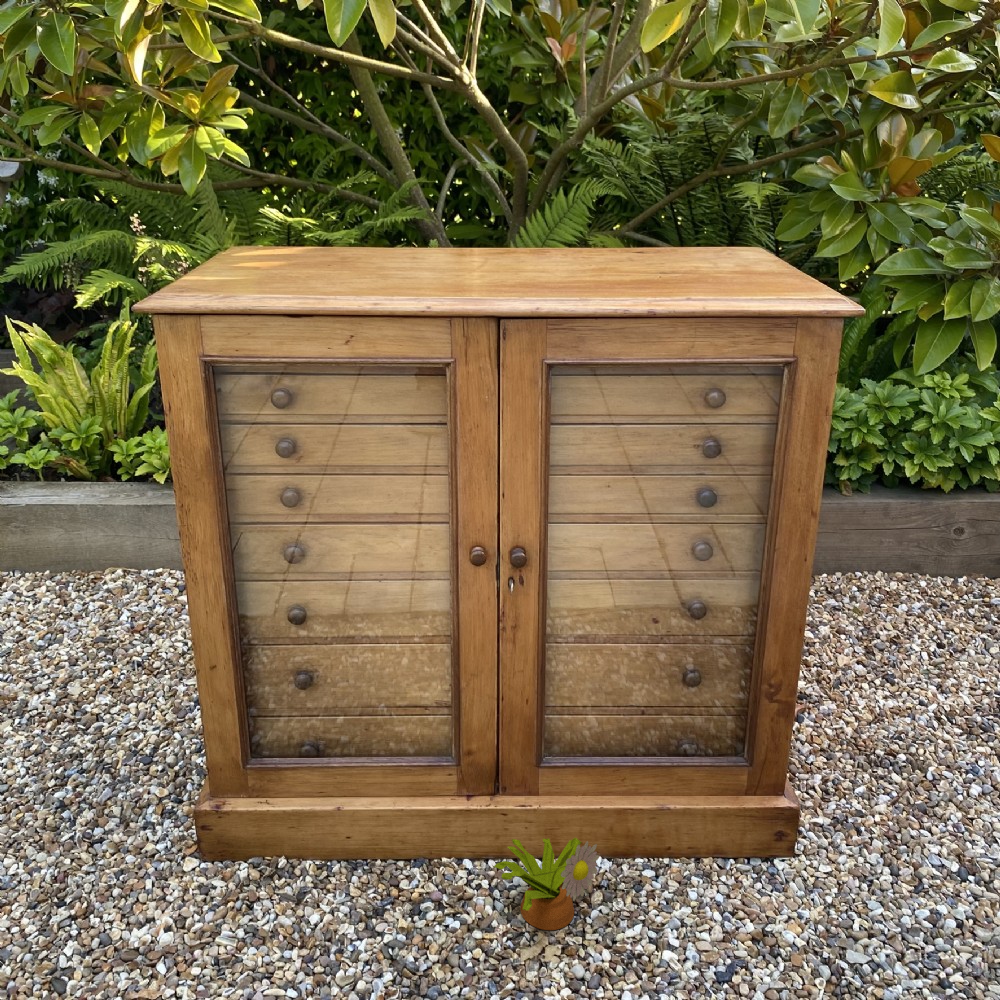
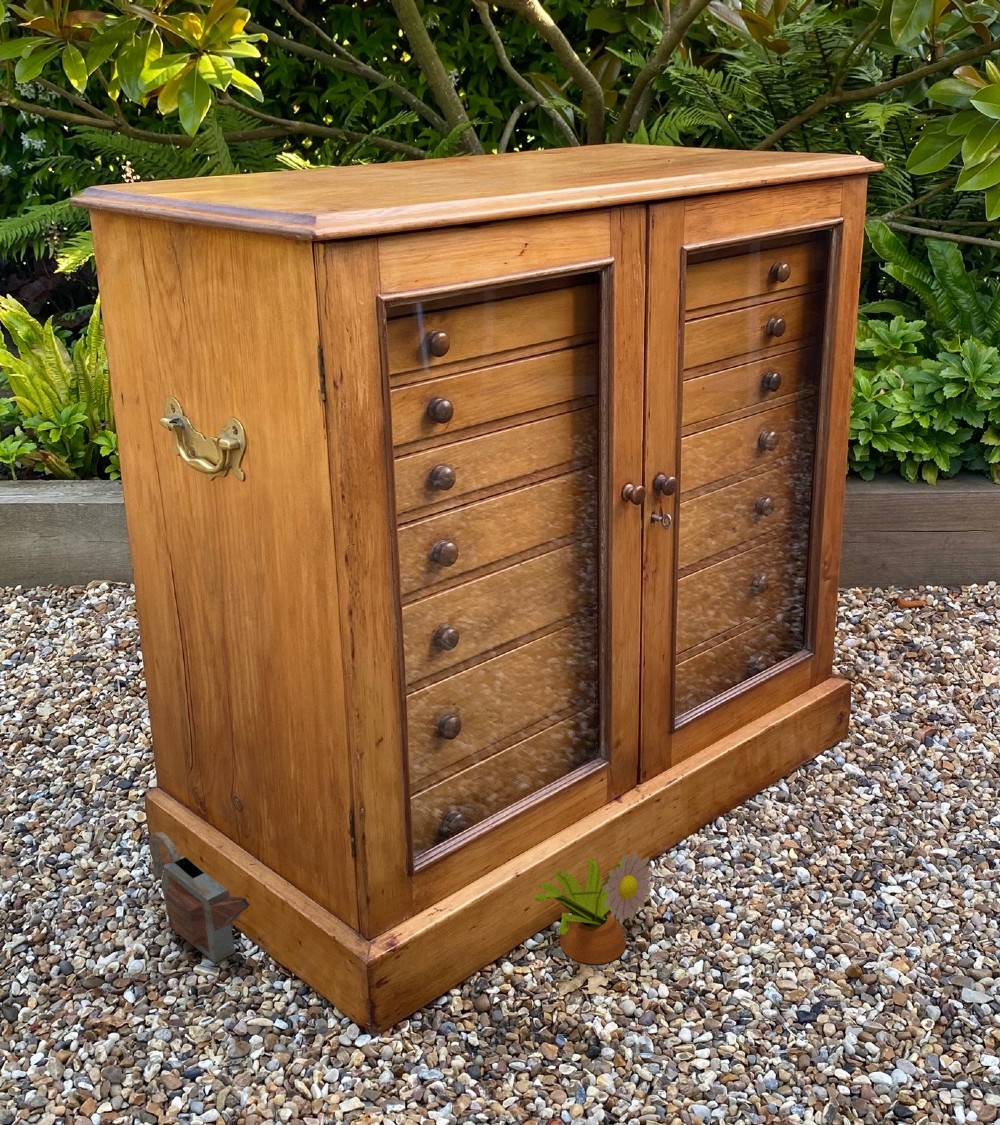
watering can: none [176,821,267,935] -> present [149,831,250,963]

